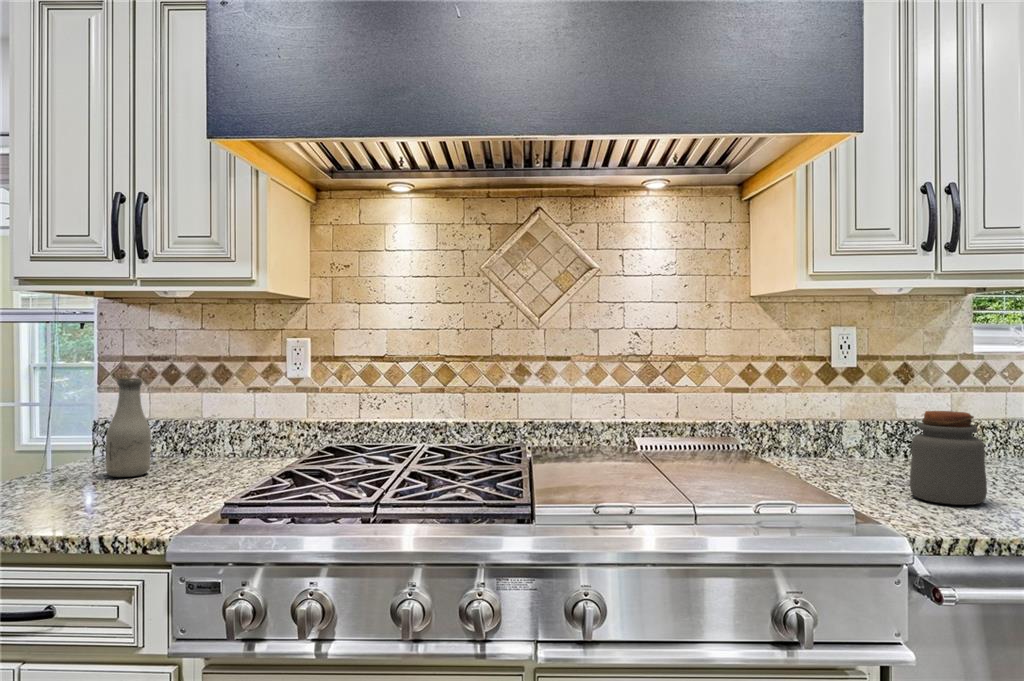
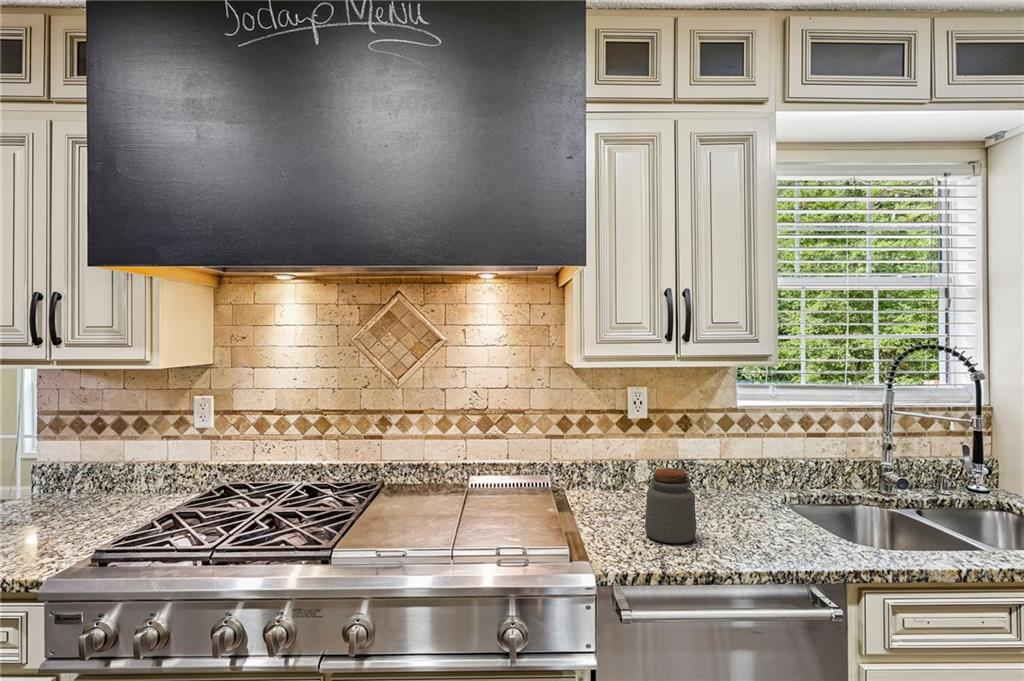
bottle: present [106,378,151,477] -> none [30,436,70,518]

